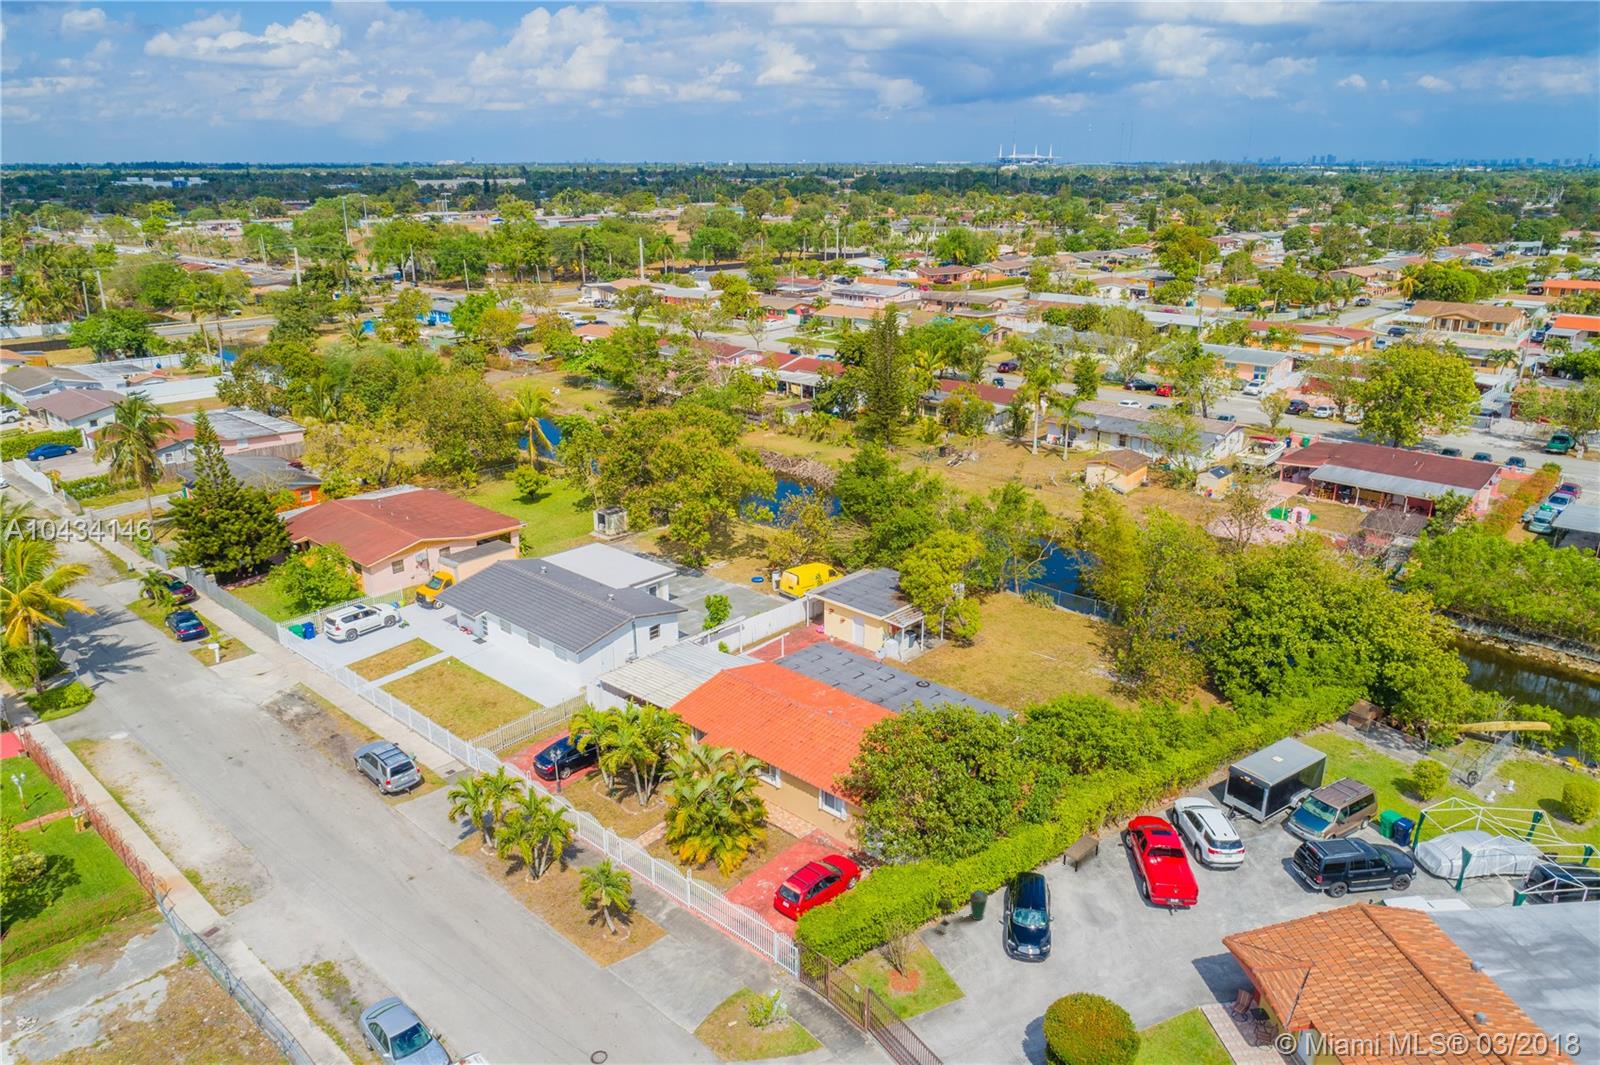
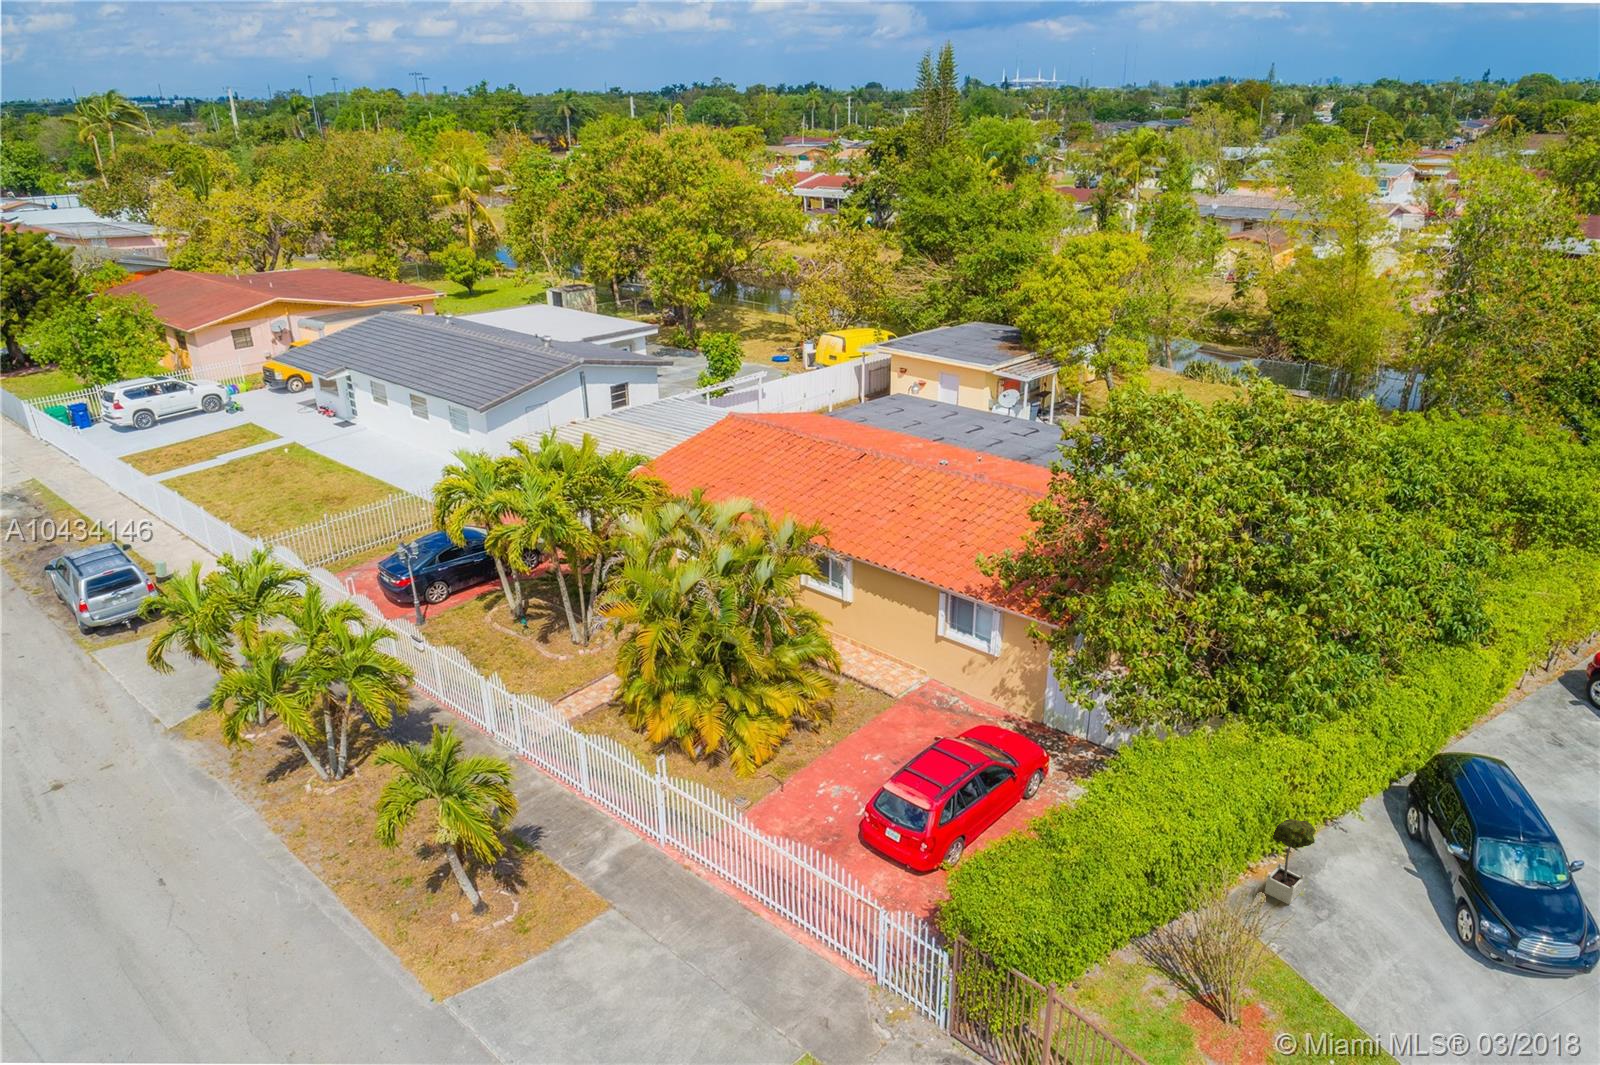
bench: present [1063,835,1099,872] -> none [1484,682,1556,759]
trash can: present [970,890,988,920] -> none [1332,798,1384,869]

